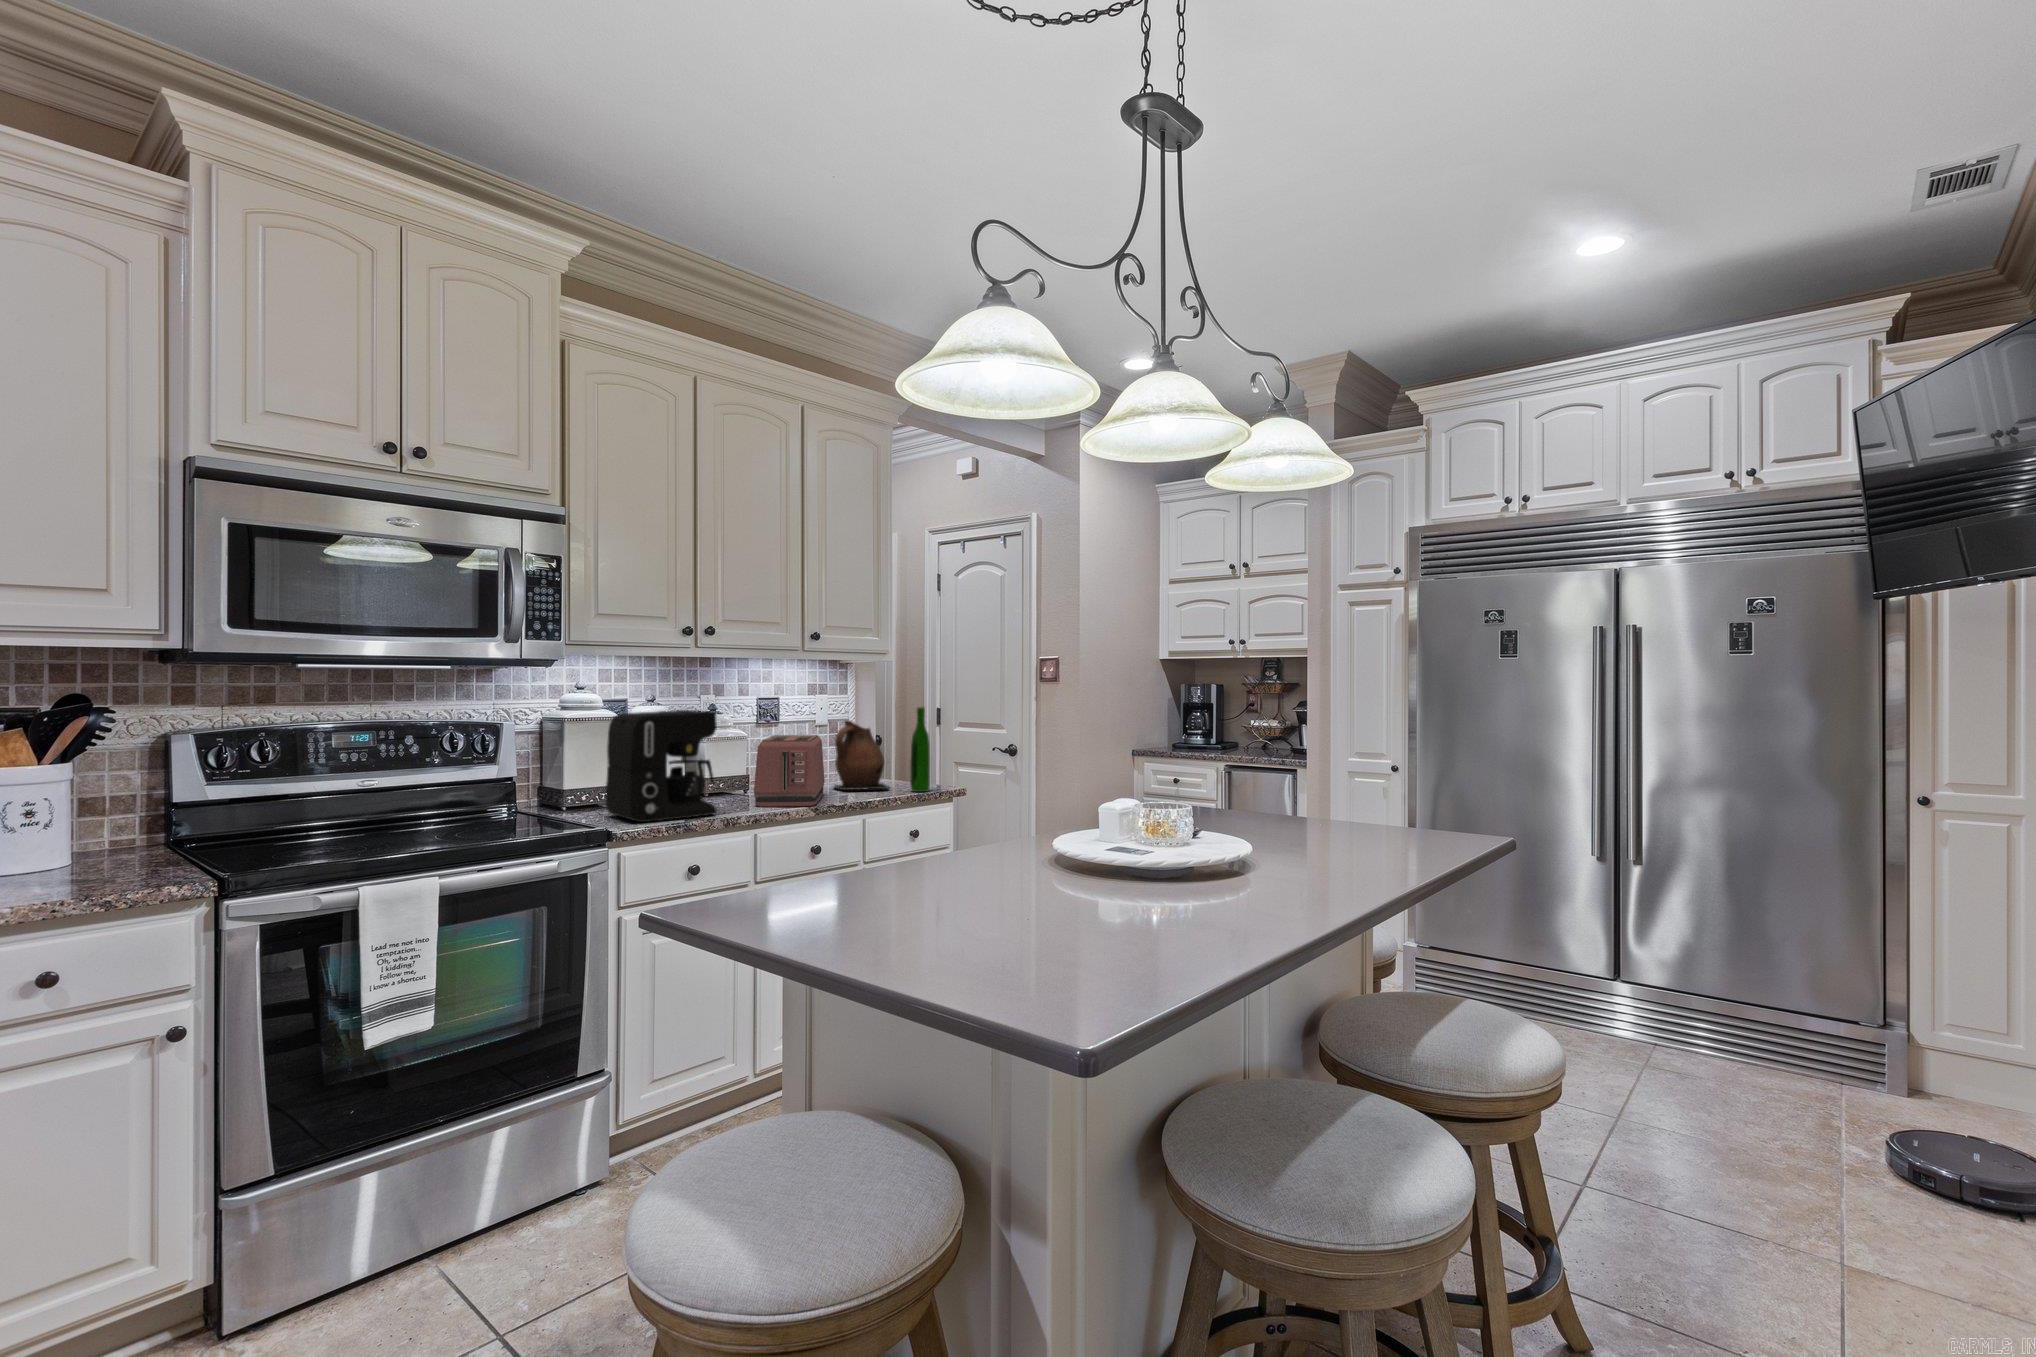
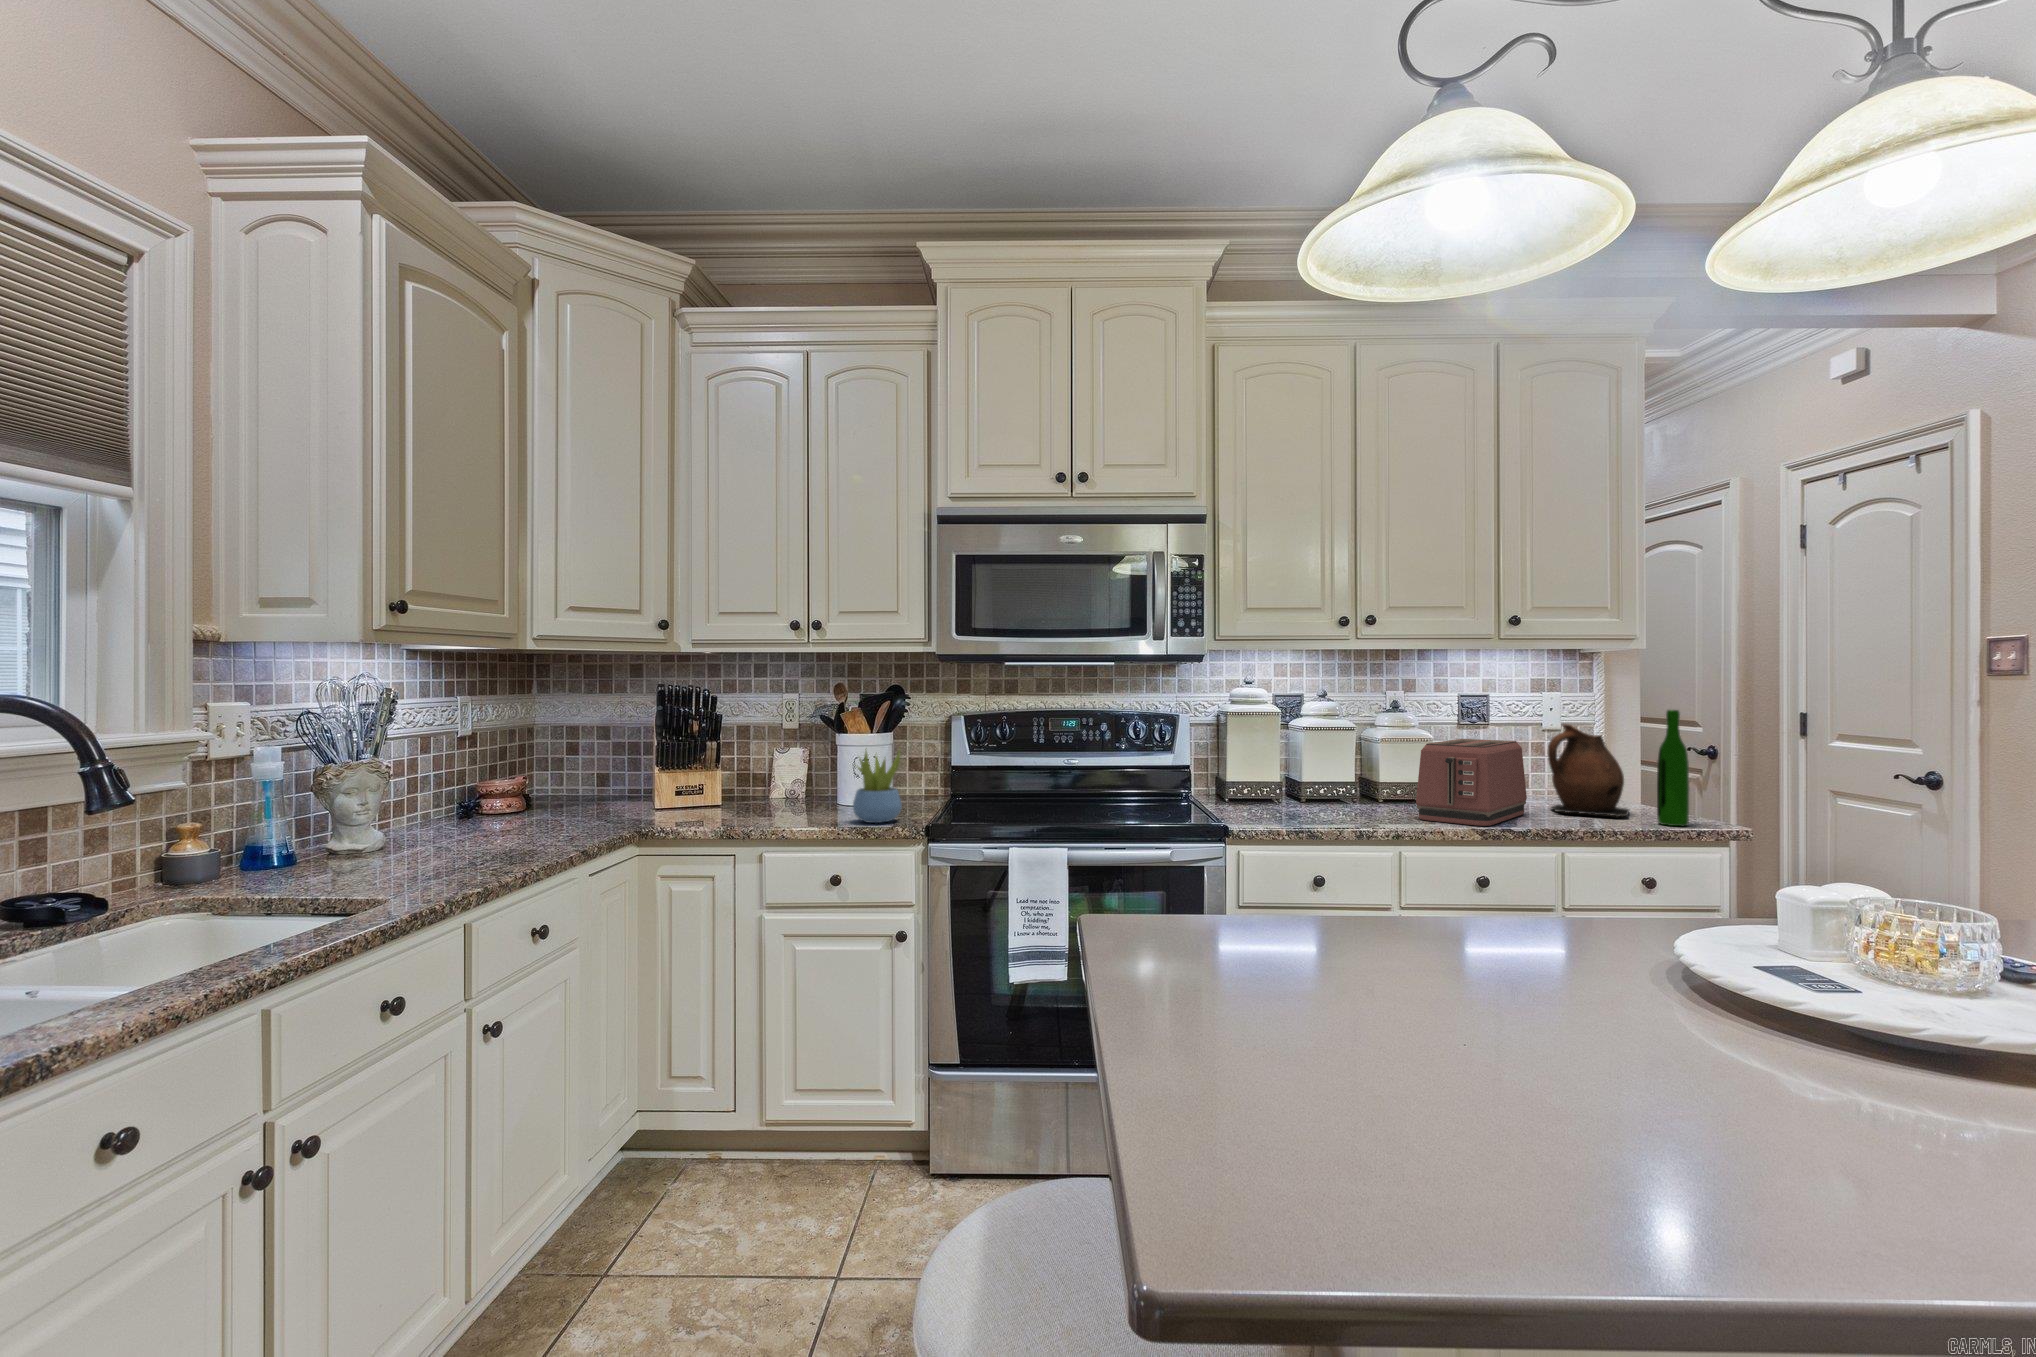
coffee maker: present [606,710,717,822] -> none [1255,706,1364,822]
succulent plant: none [57,778,154,890] -> present [853,749,902,823]

